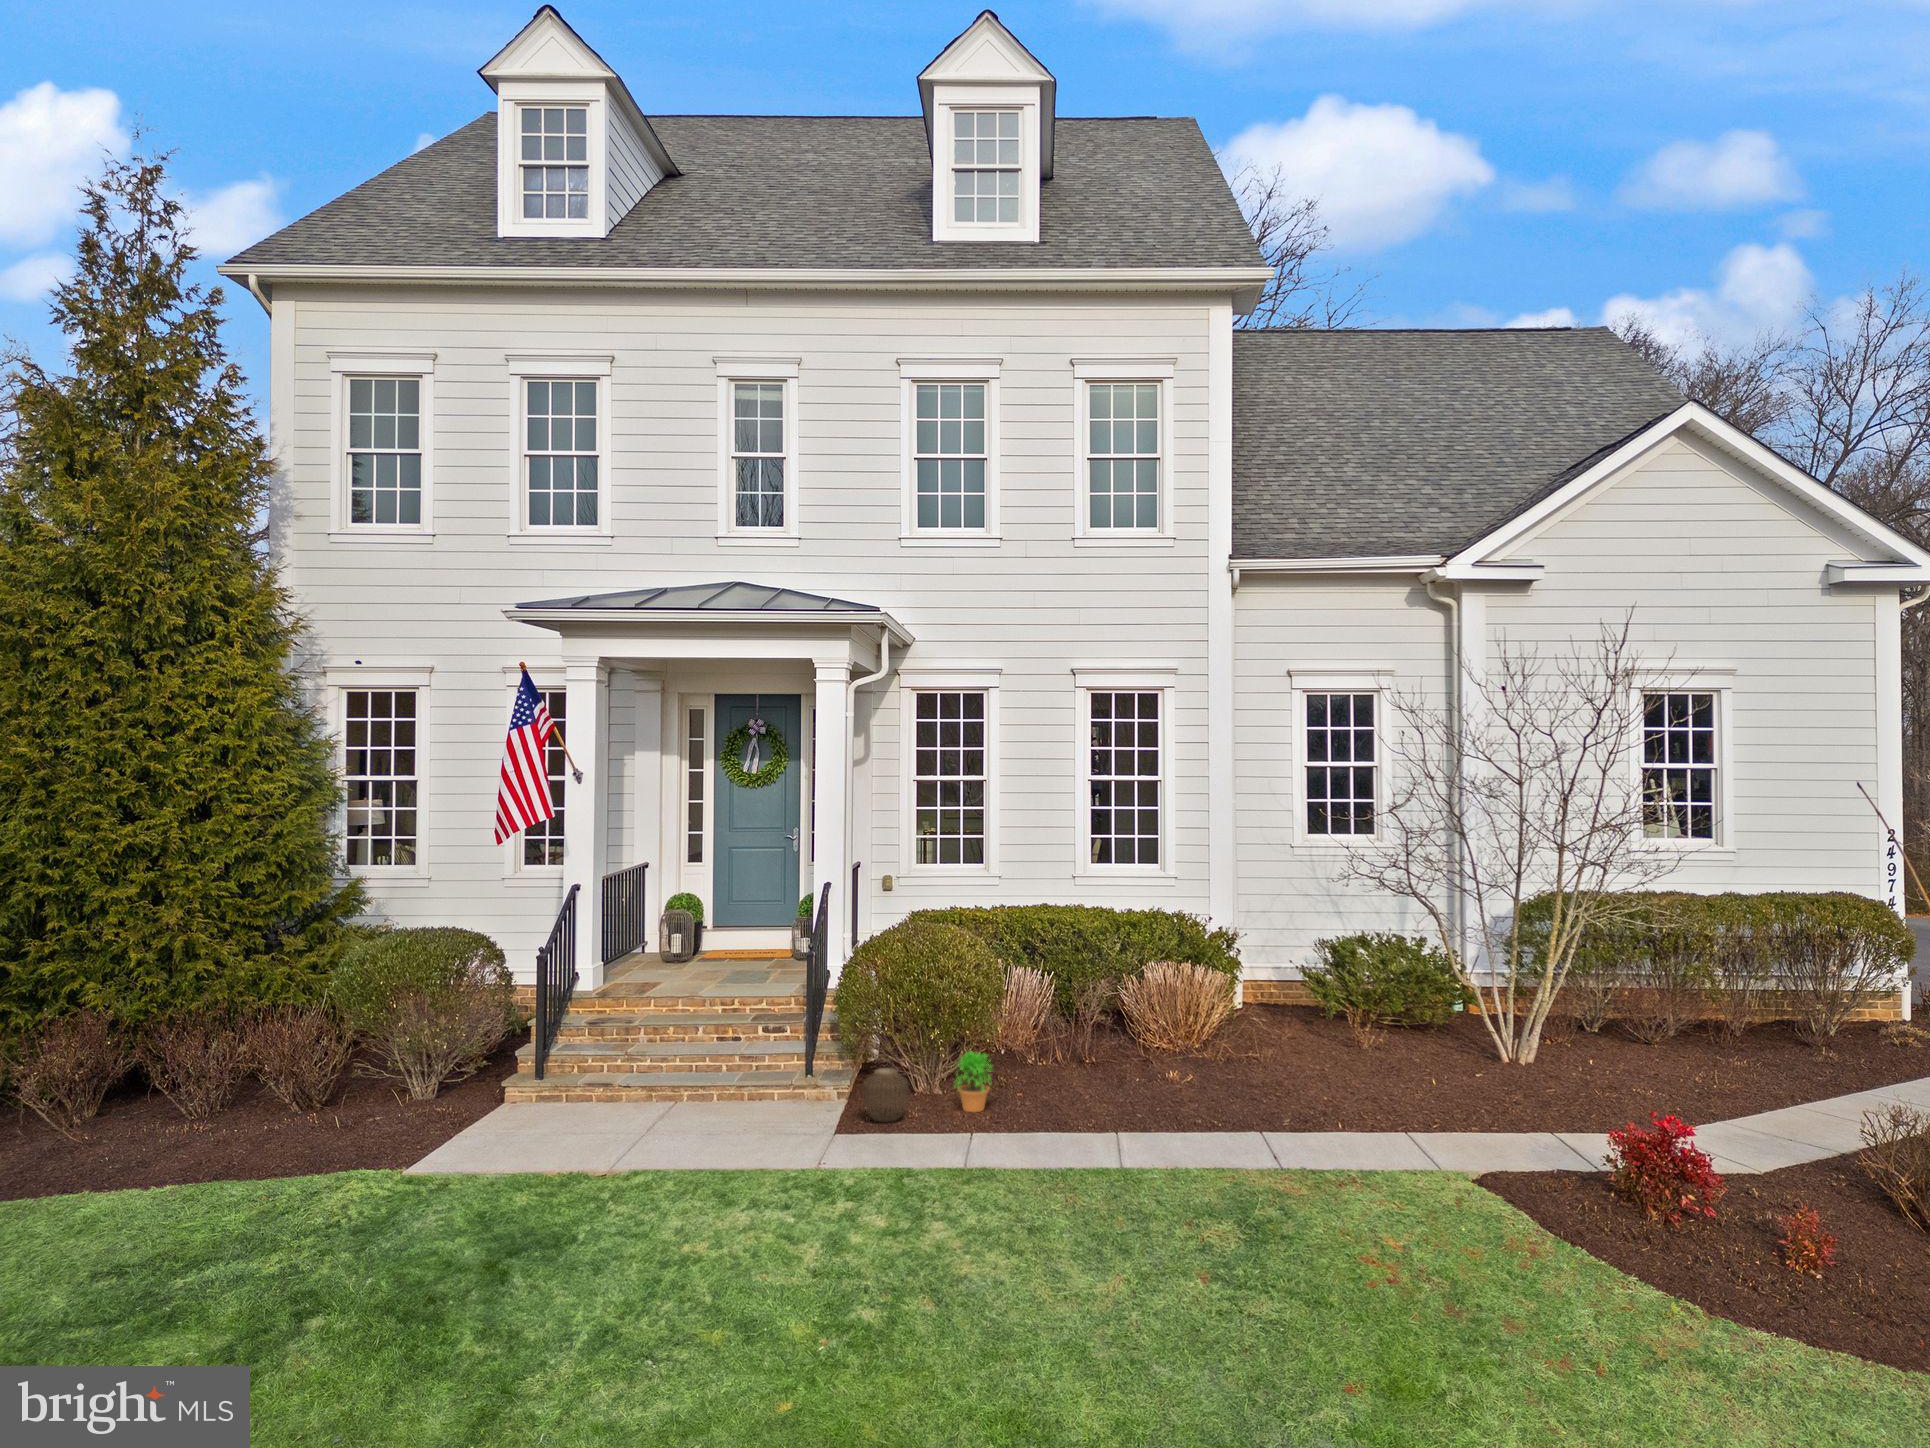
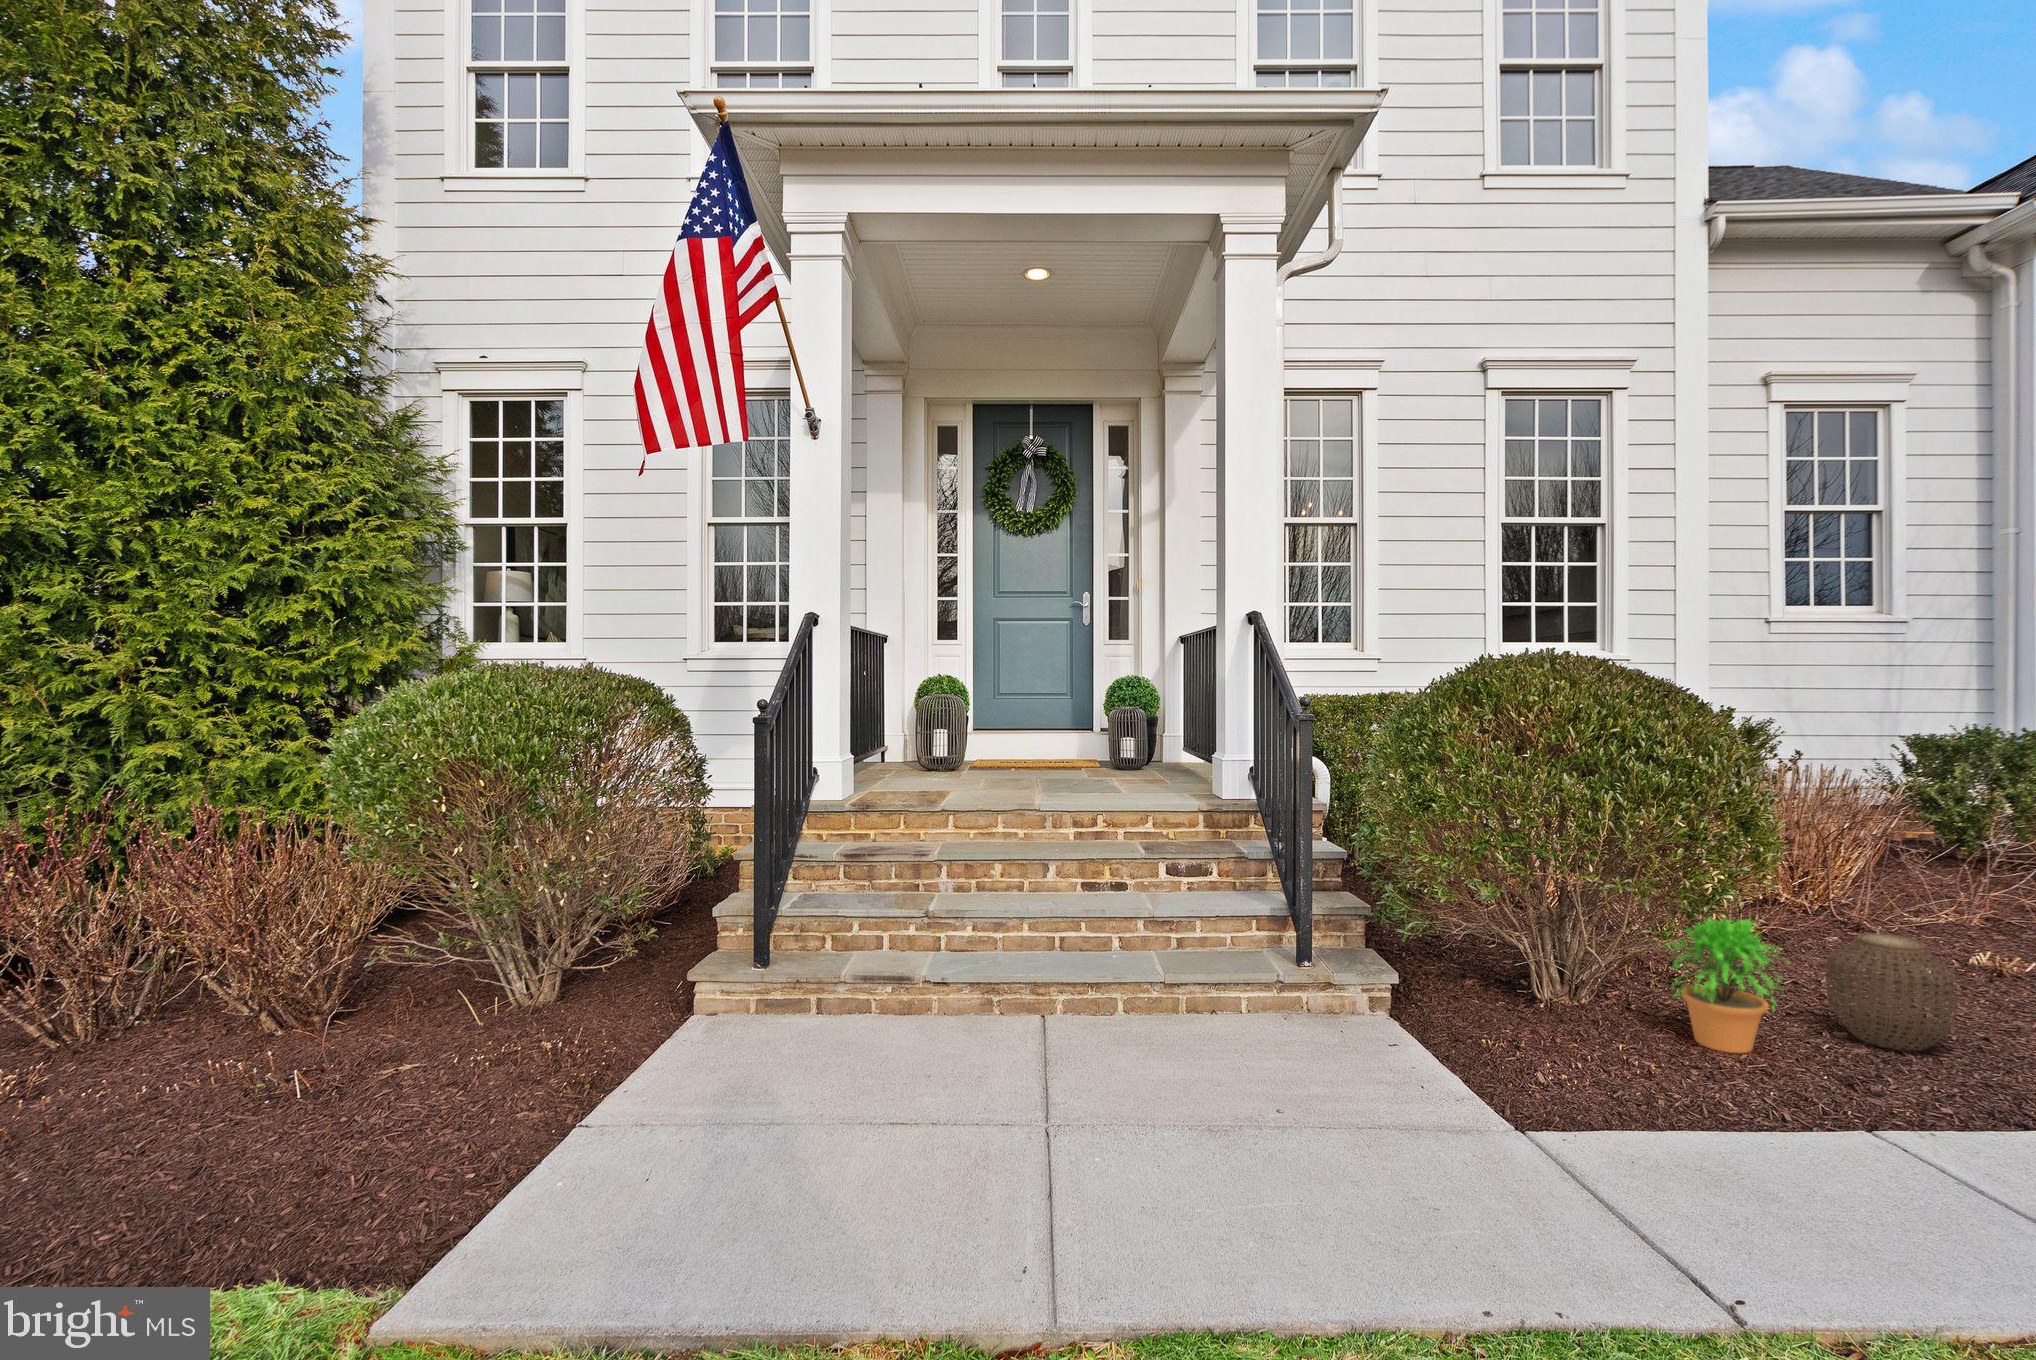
woven basket: present [863,1068,908,1122] -> present [1827,933,1957,1051]

